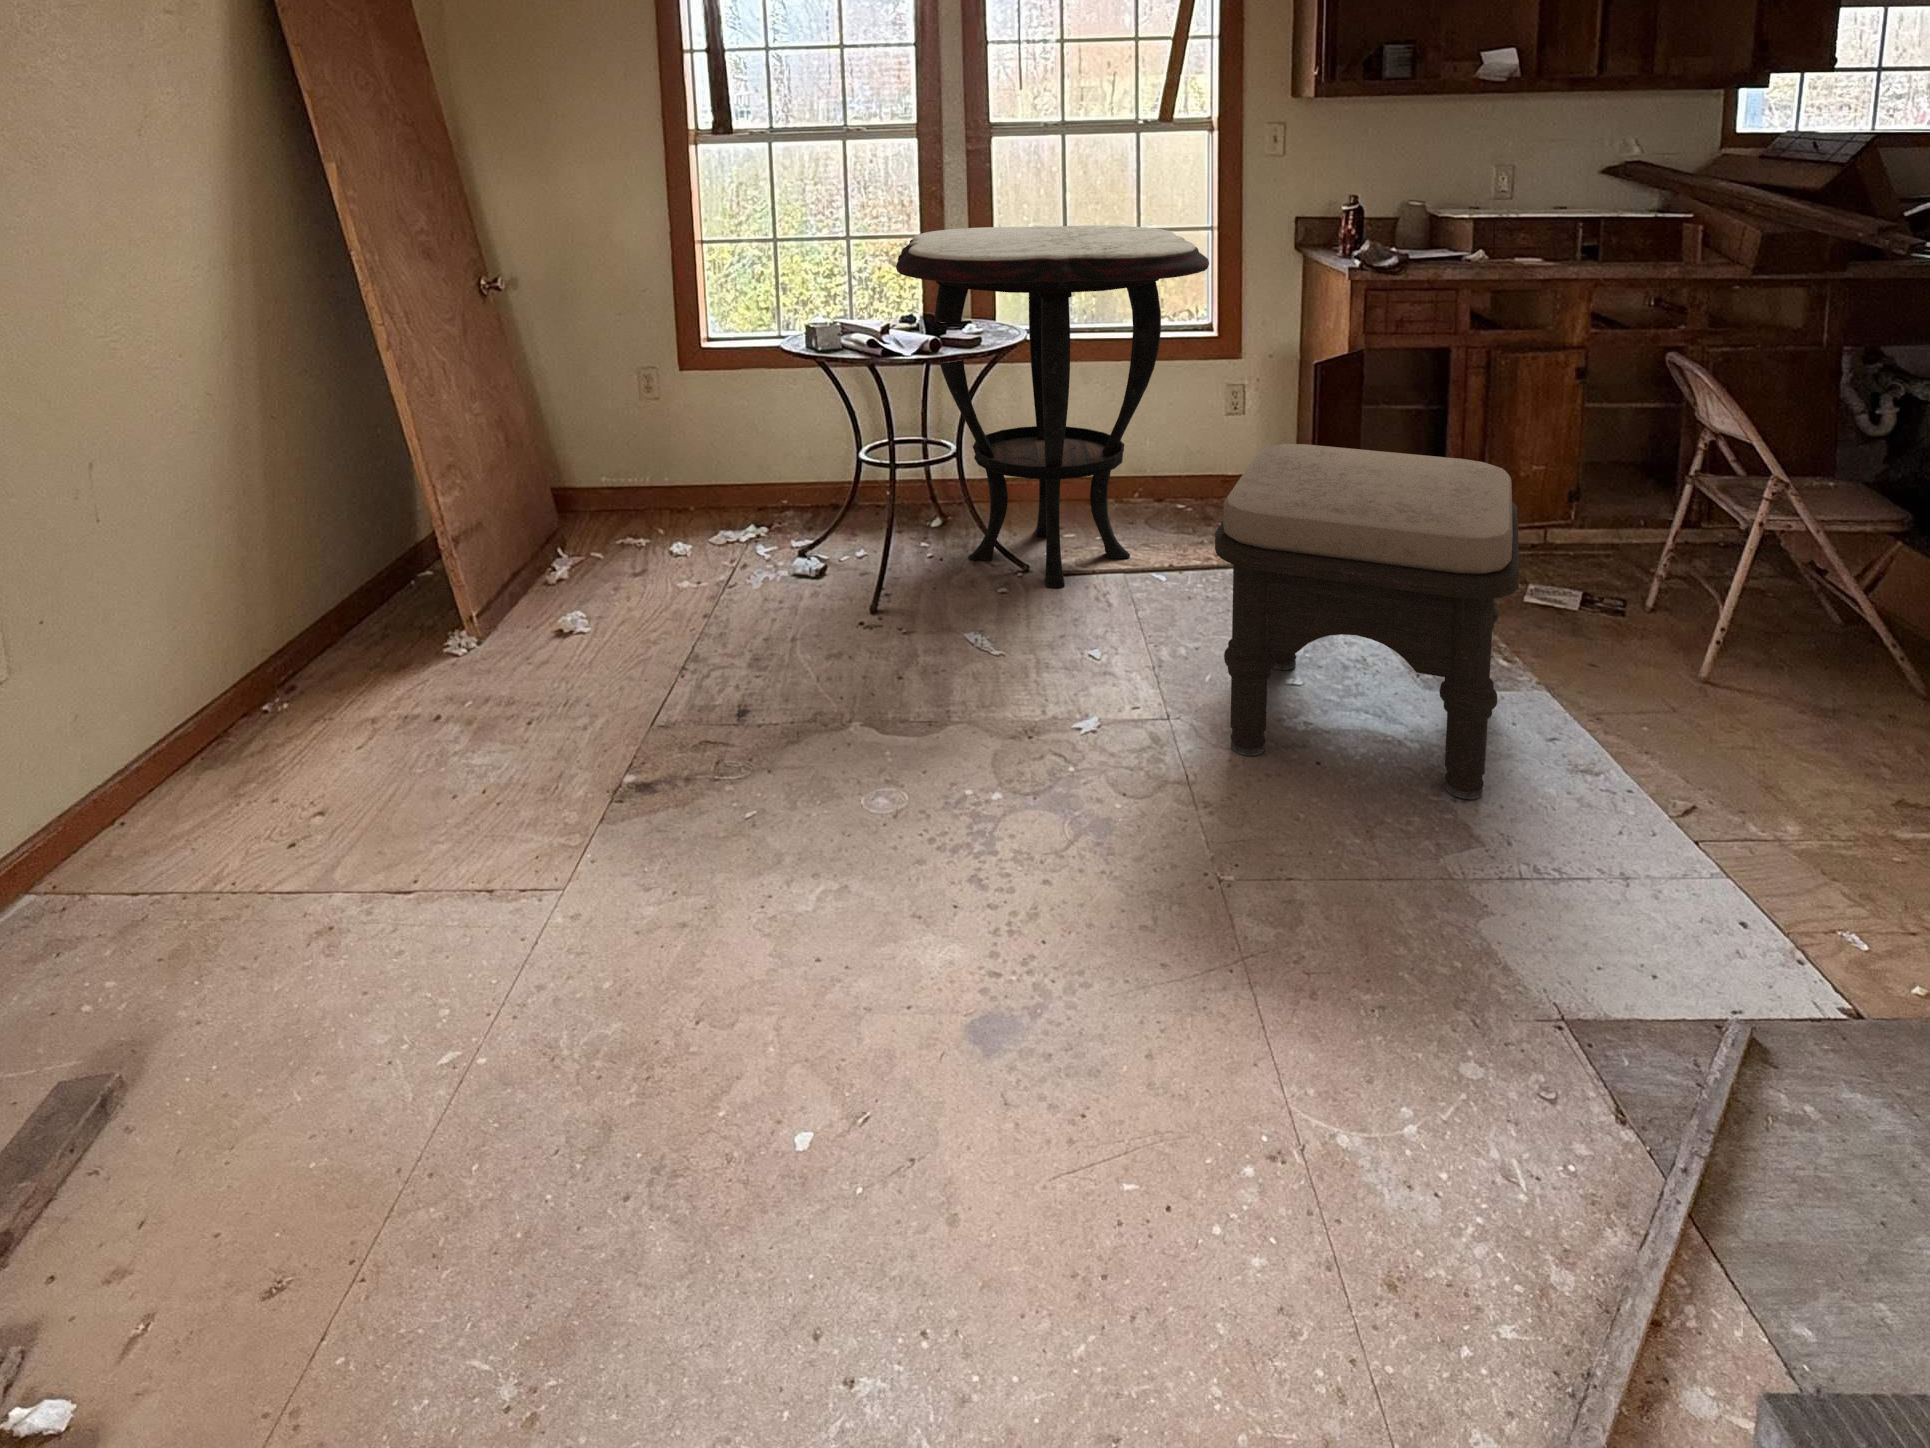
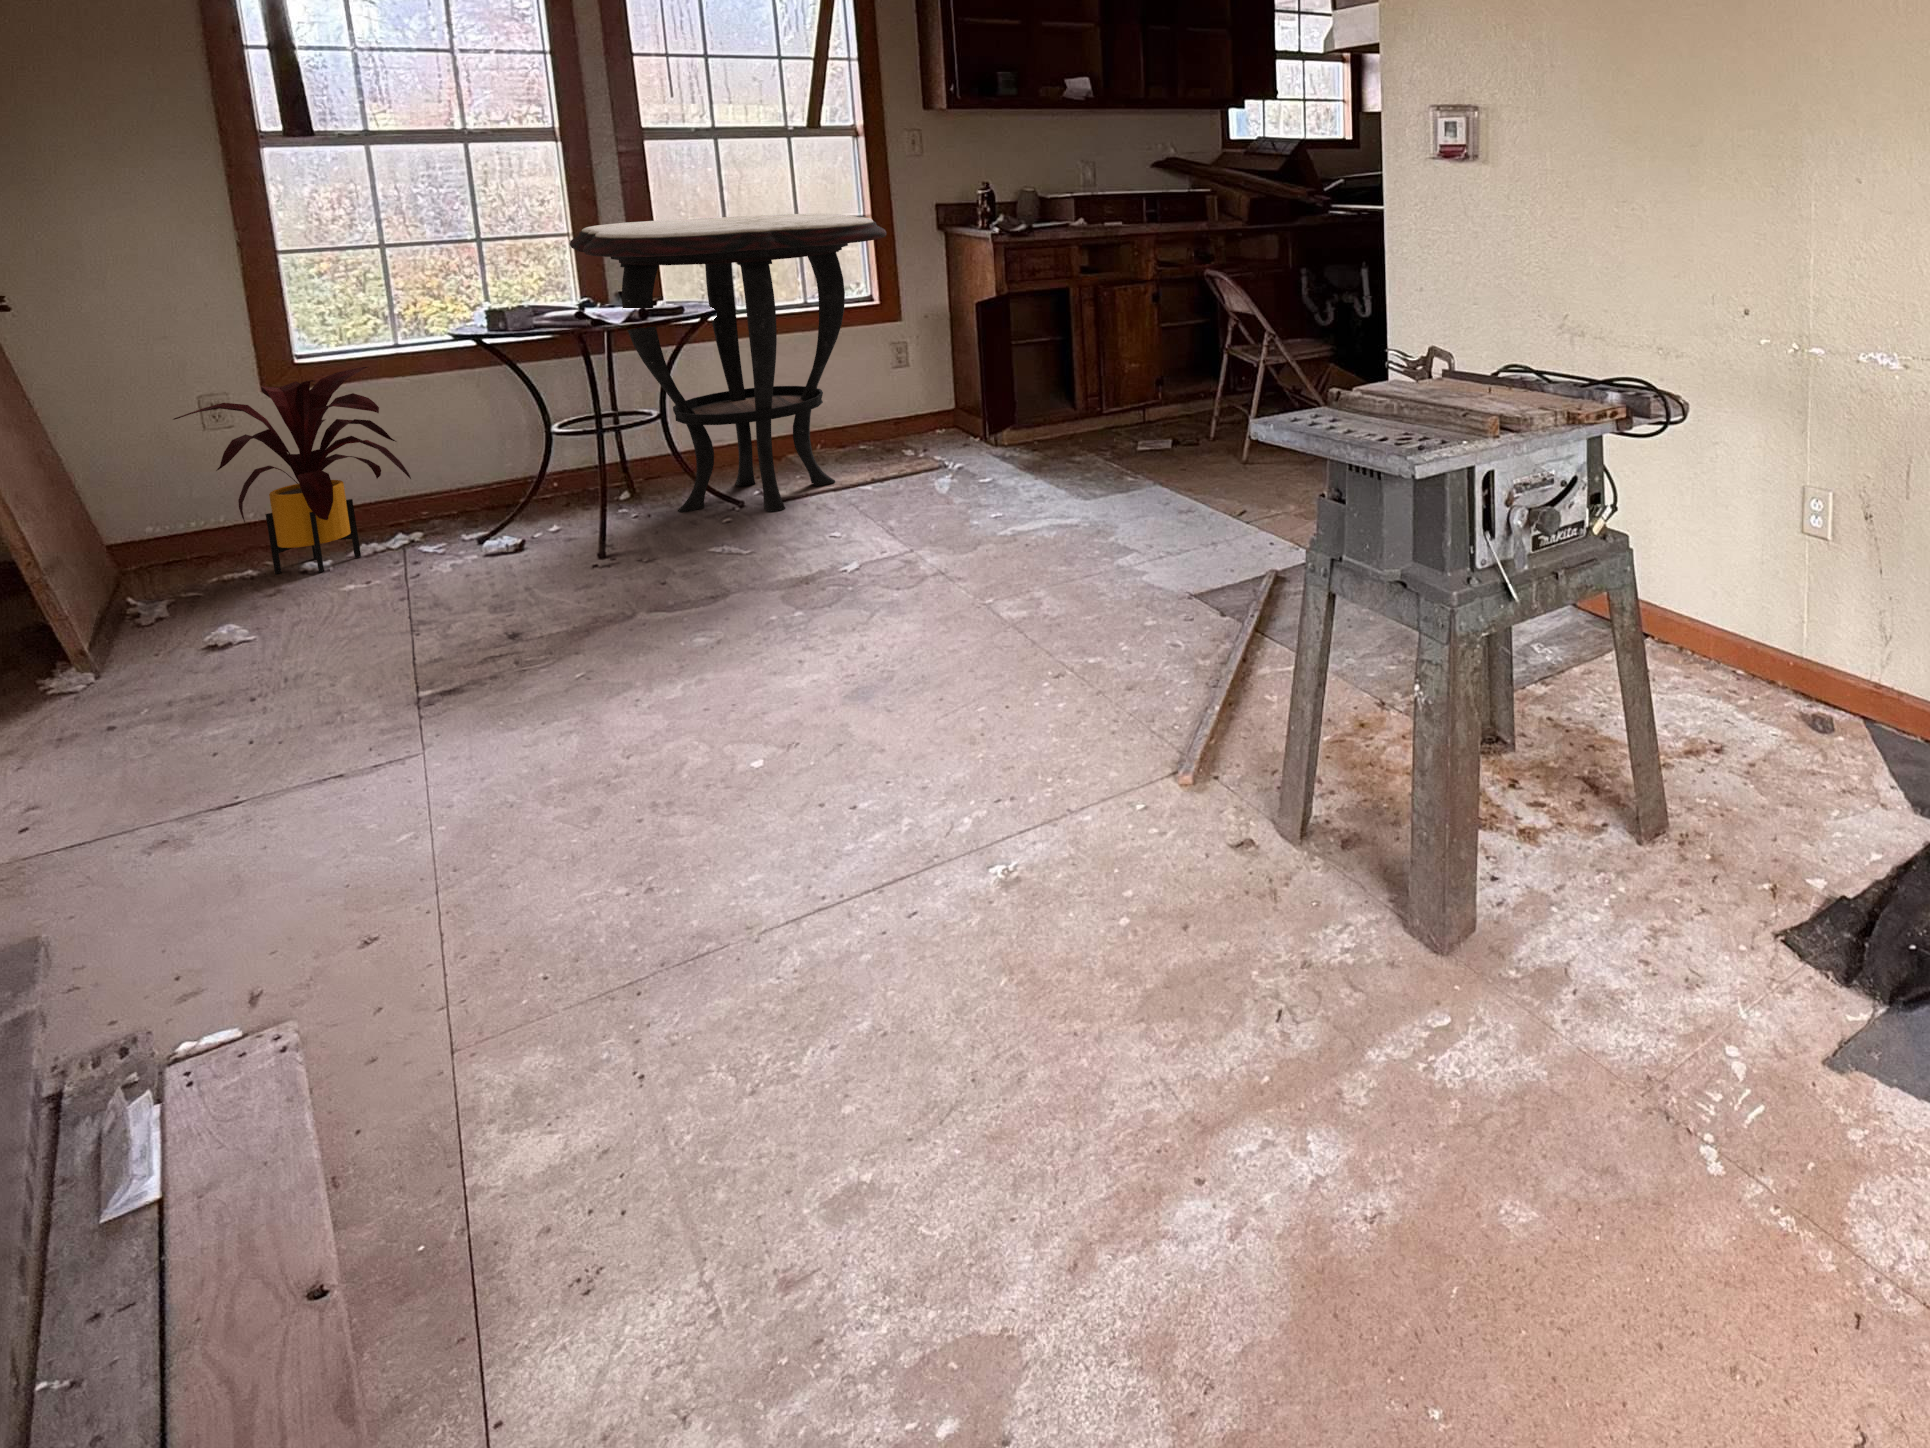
house plant: none [606,358,761,552] -> present [173,367,411,574]
ottoman: present [1215,444,1519,800] -> none [937,341,1139,554]

